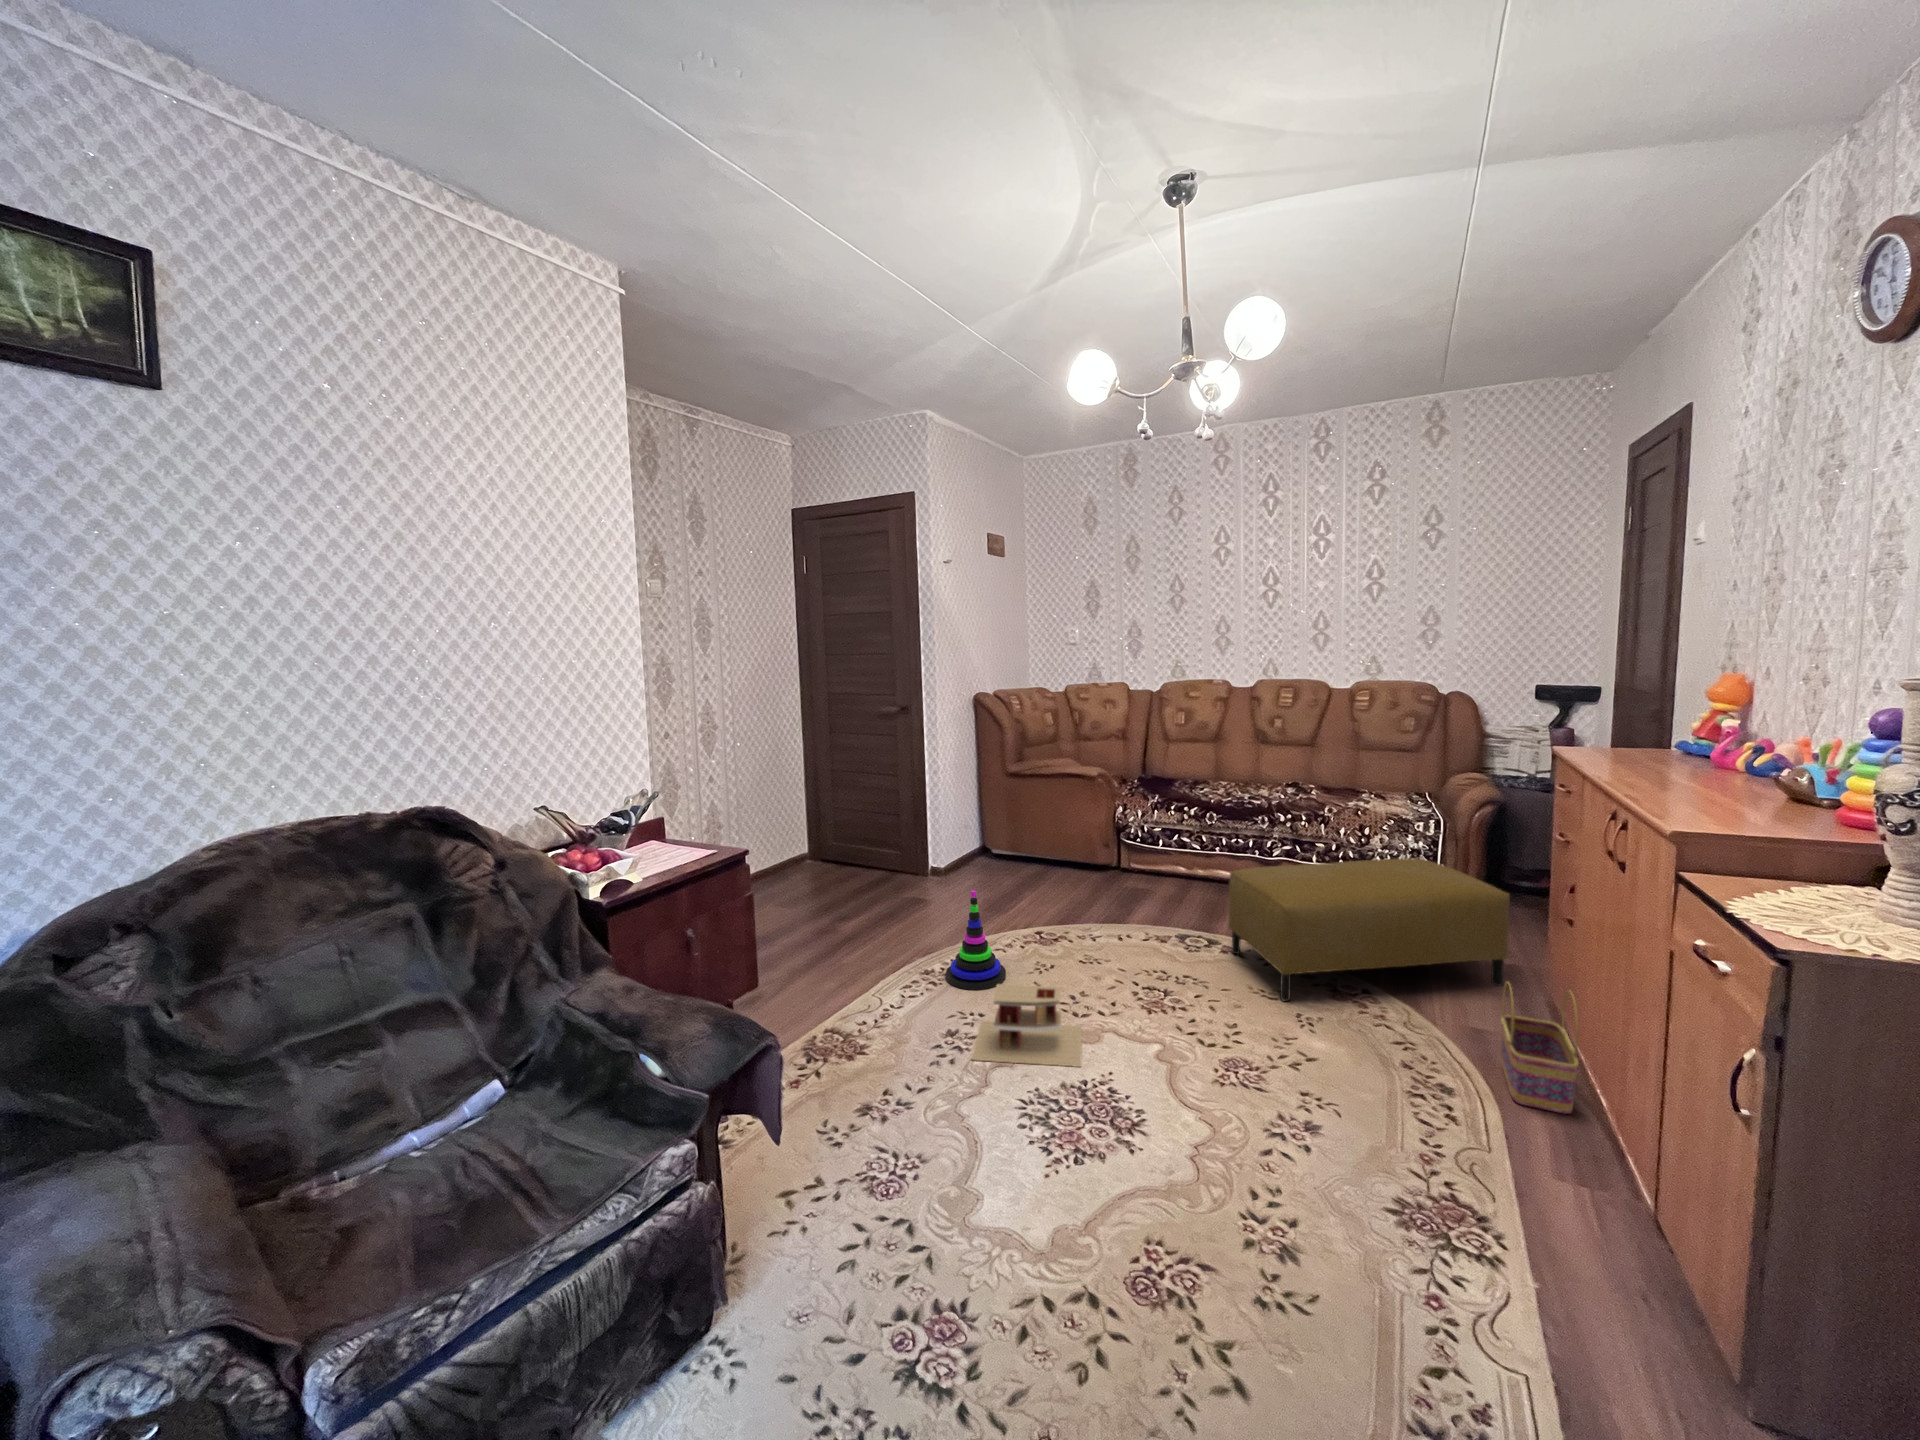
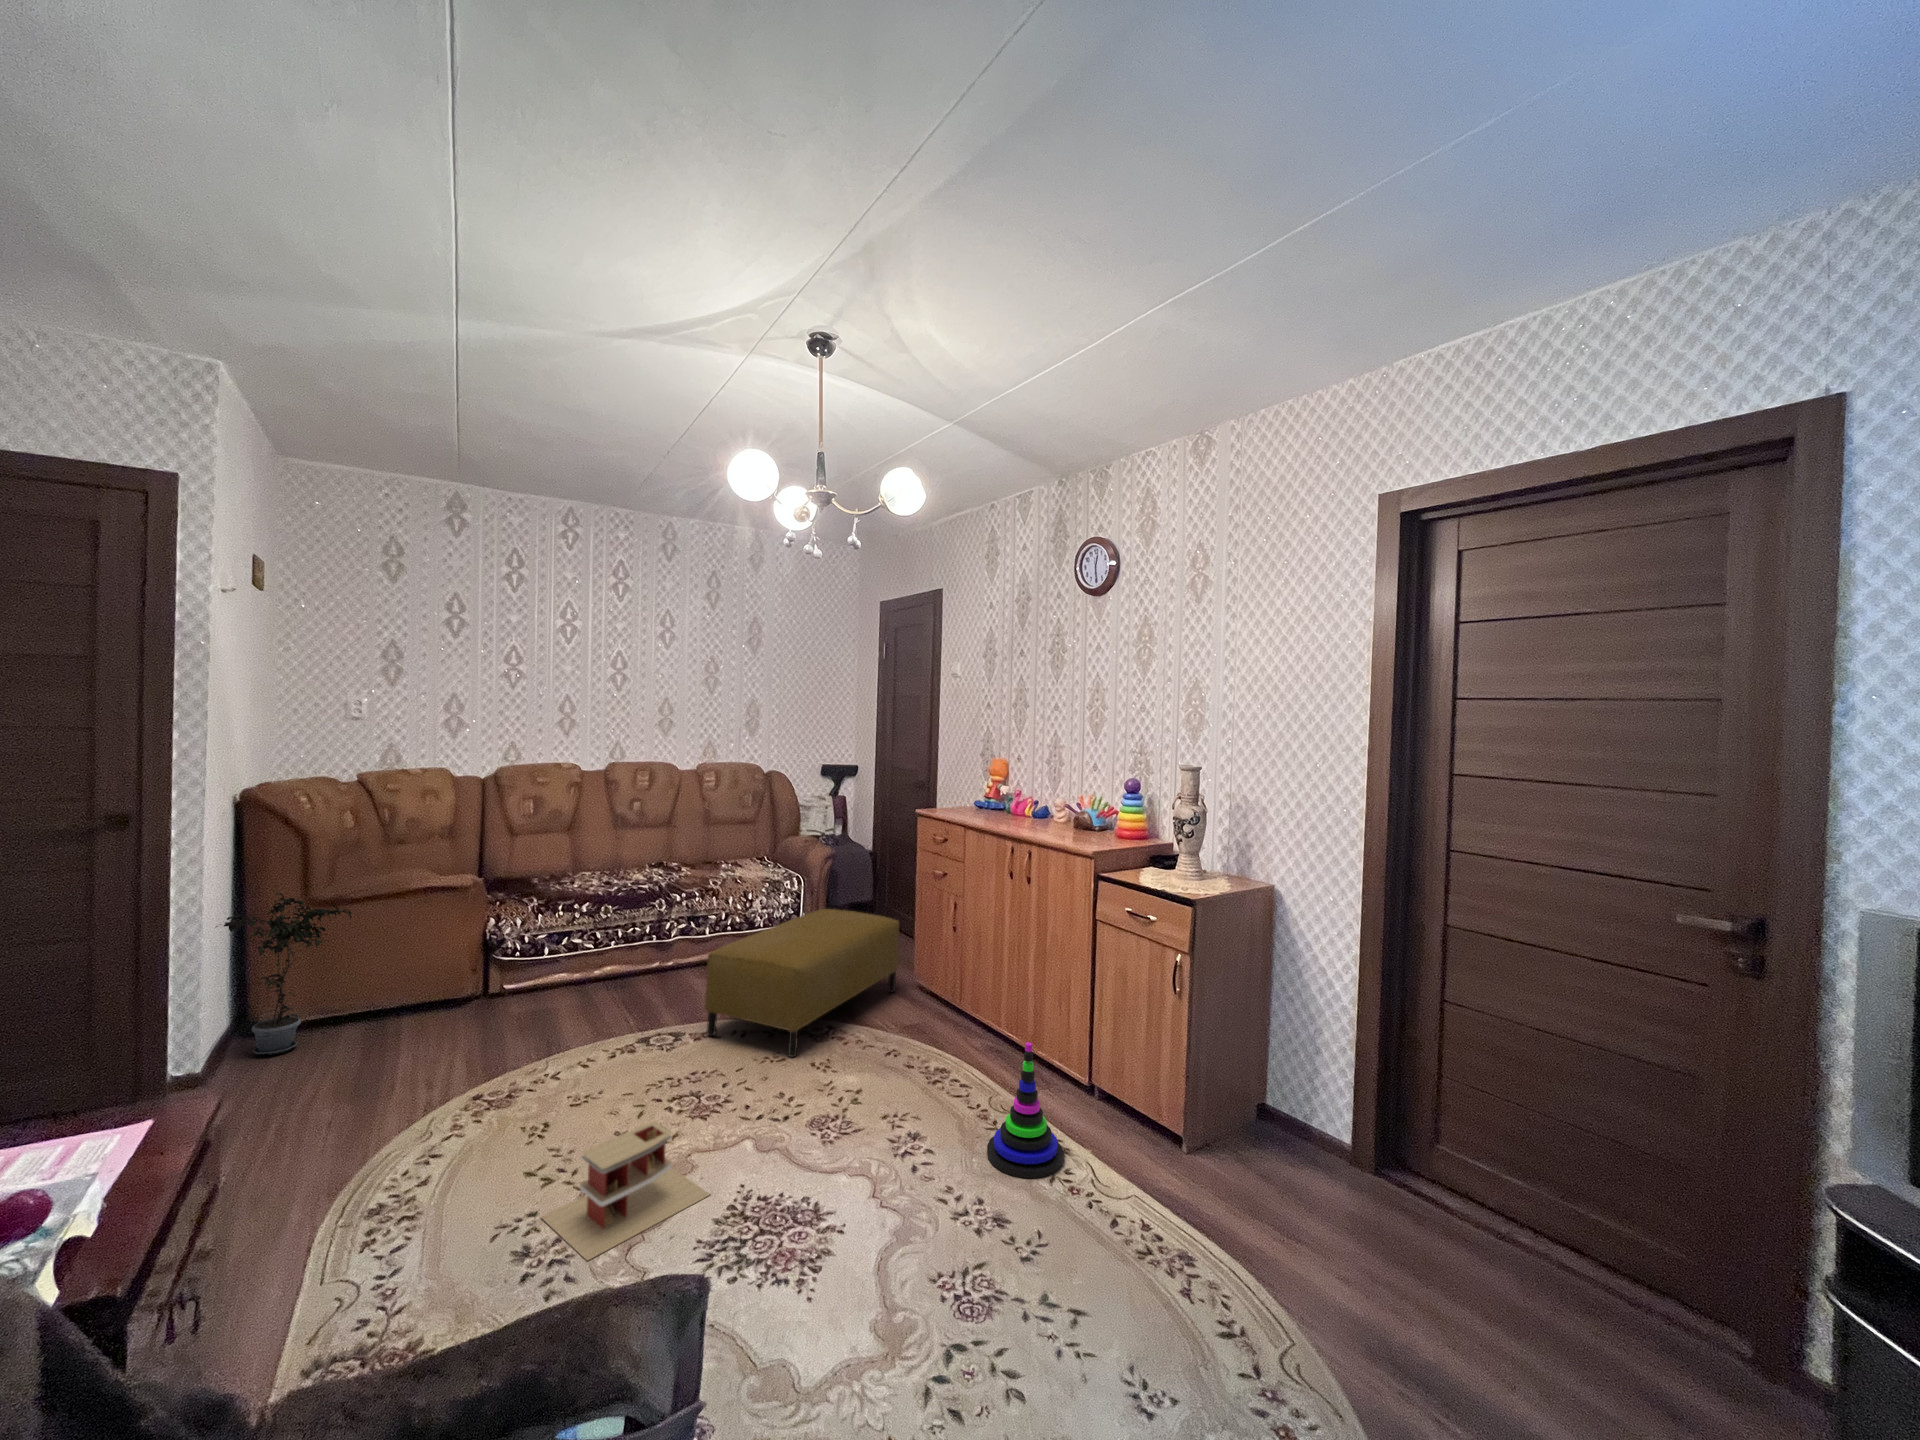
potted plant: none [956,765,1022,871] -> present [216,893,351,1055]
stacking toy: present [946,891,1006,990] -> present [987,1042,1064,1178]
basket: present [1501,981,1579,1114] -> none [948,970,1008,1059]

